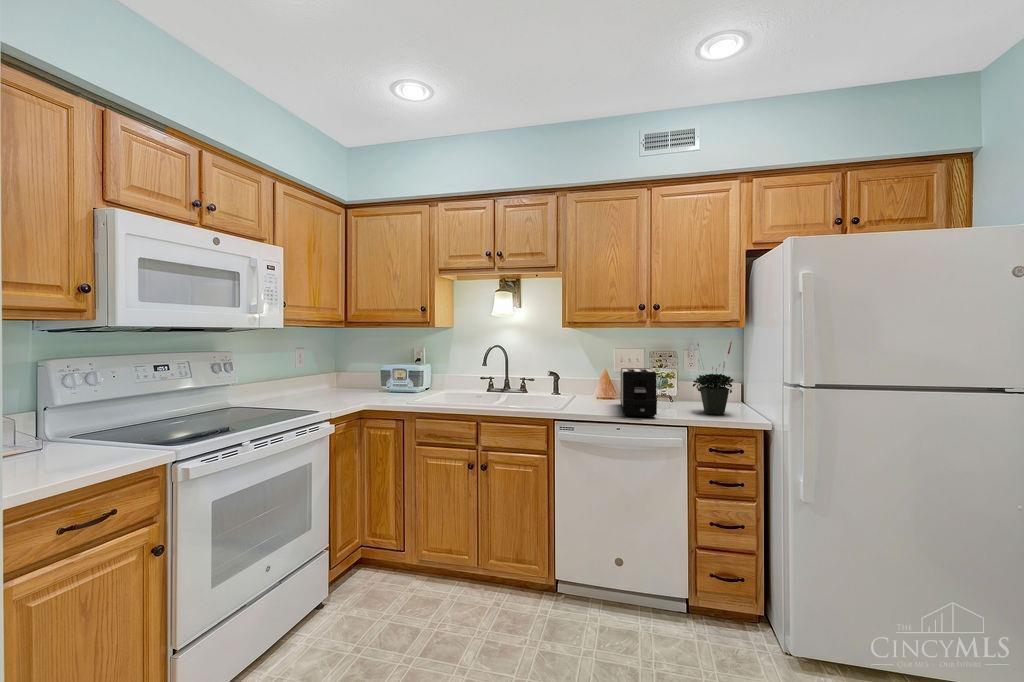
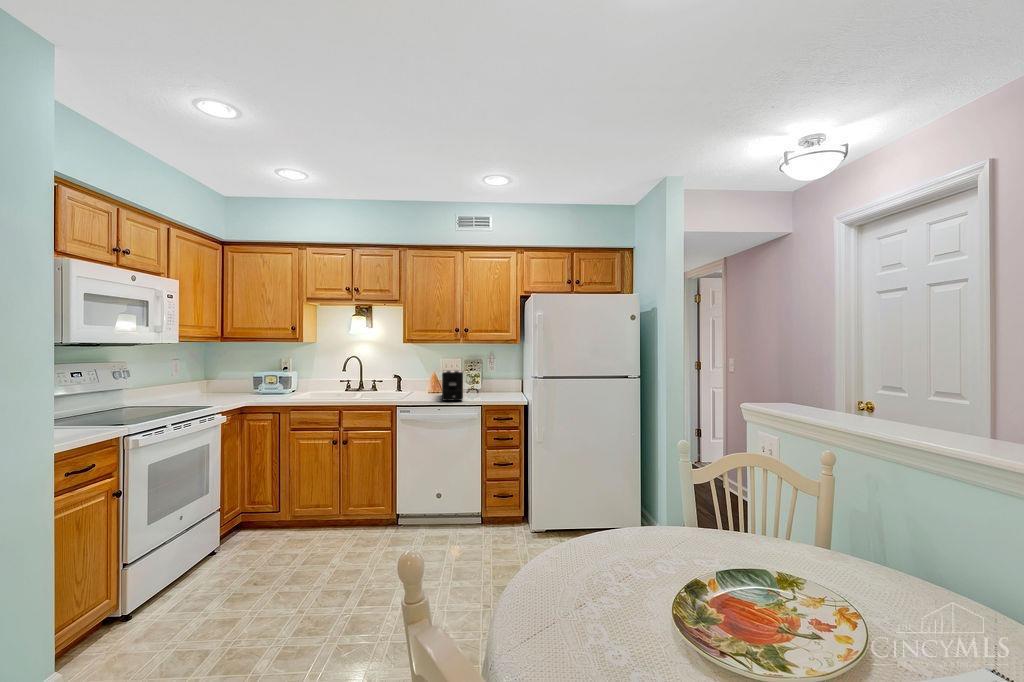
potted plant: present [693,342,734,415] -> none [487,352,511,398]

